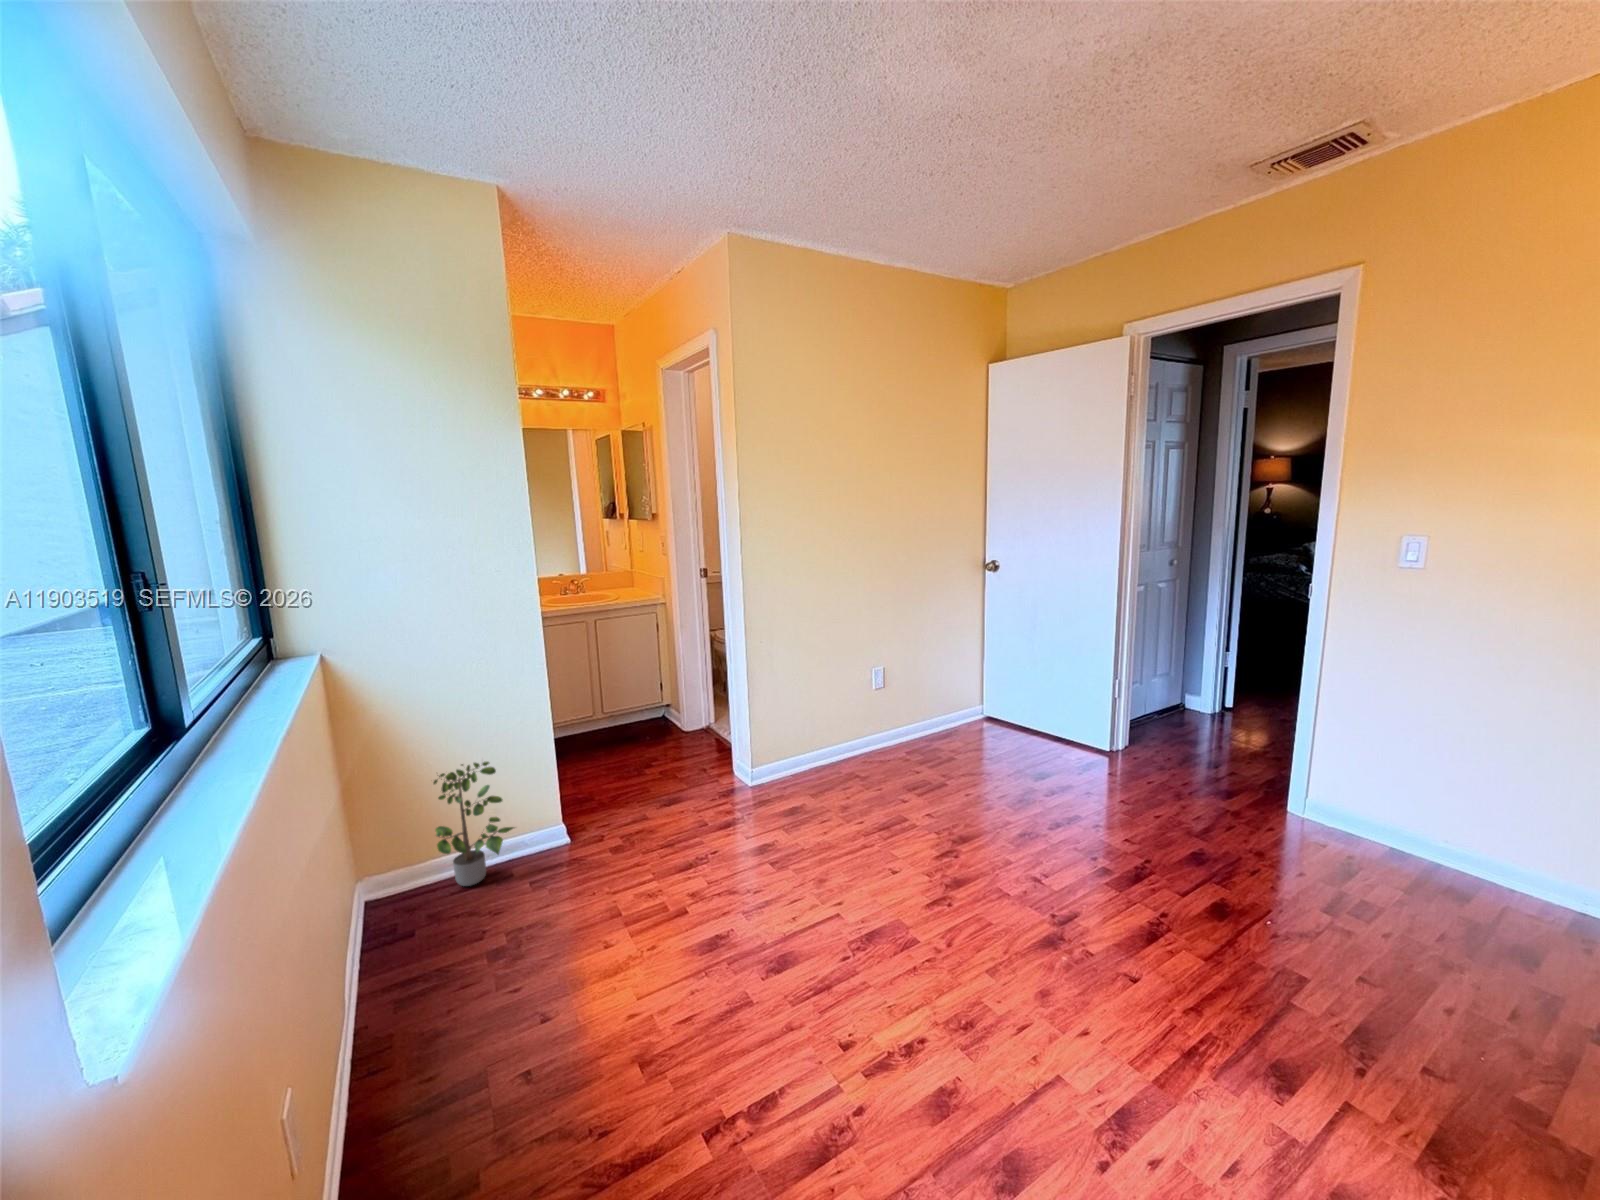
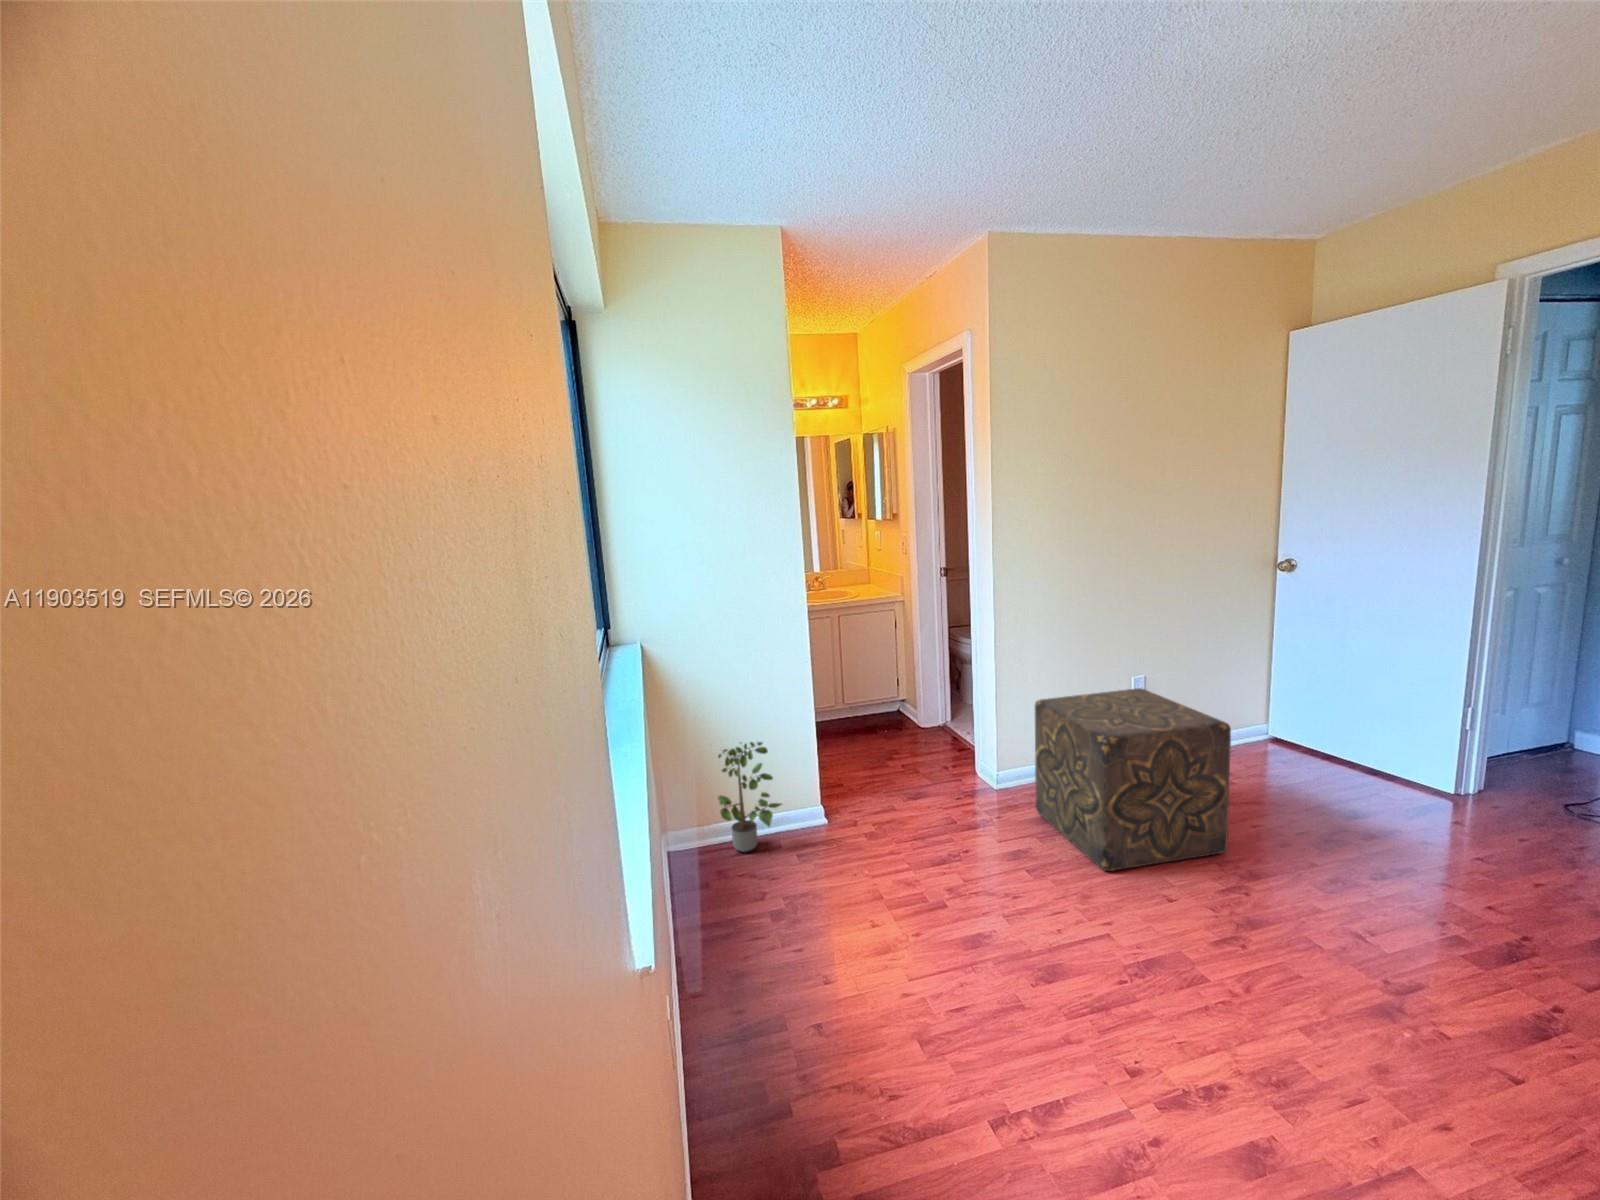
ottoman: none [779,679,943,853] -> present [1035,688,1231,871]

